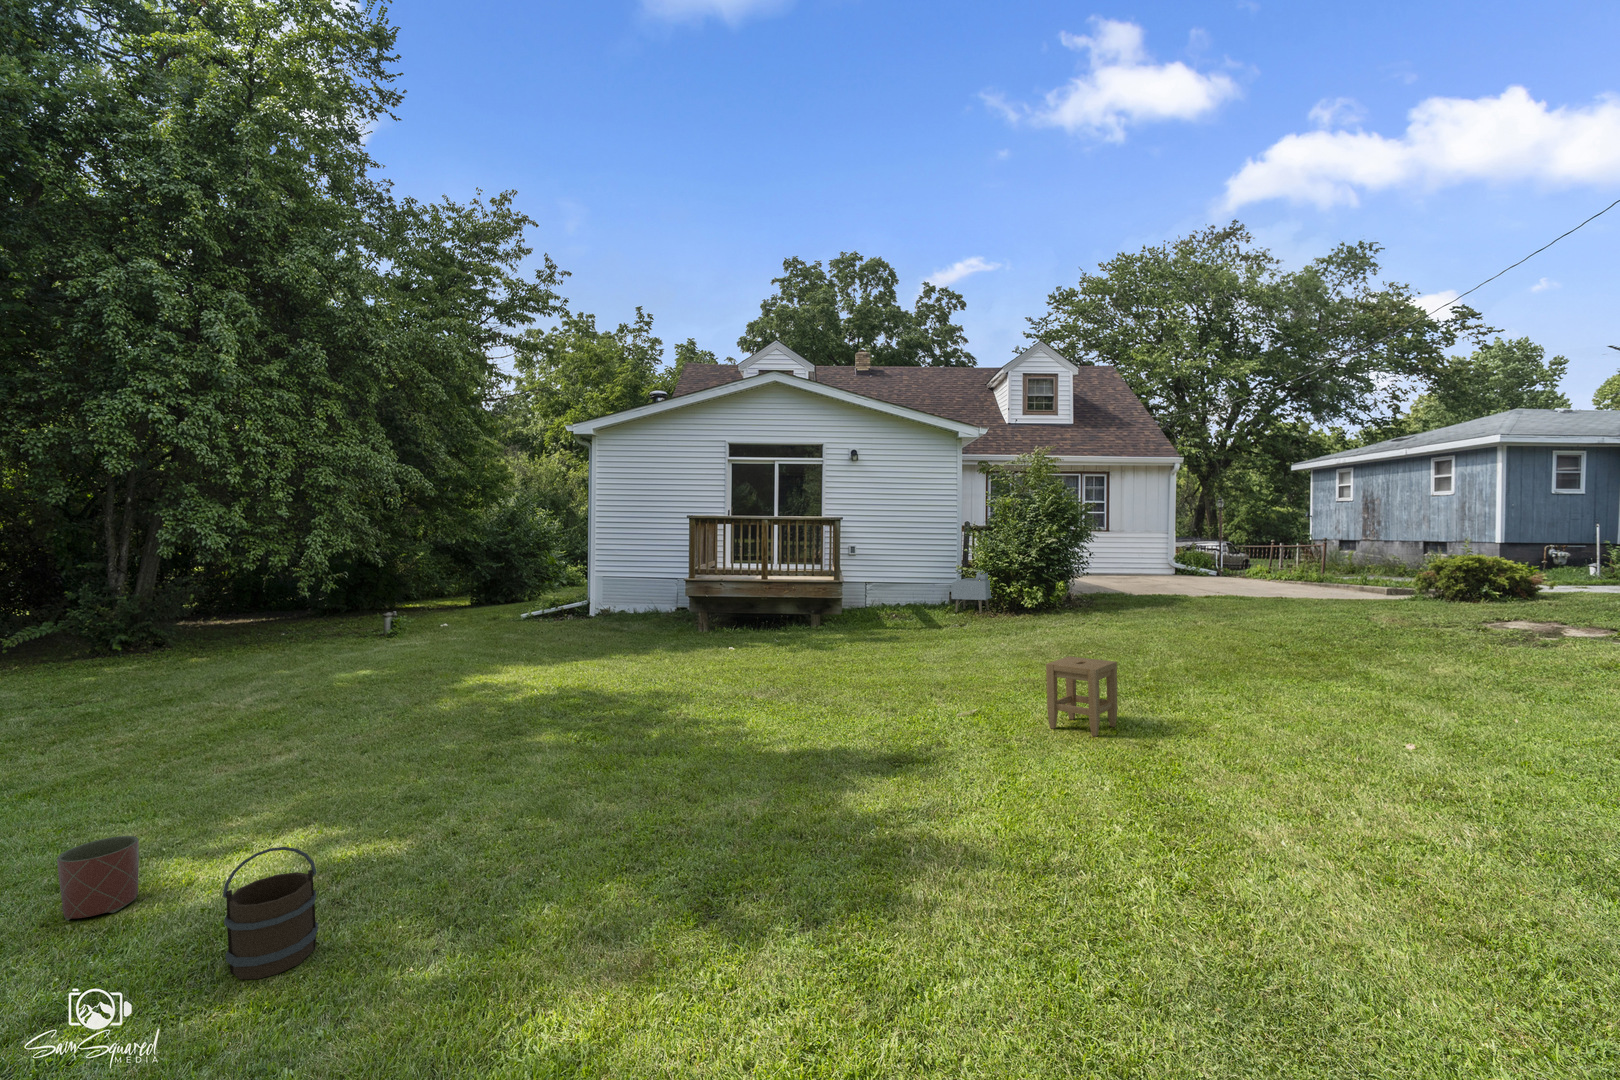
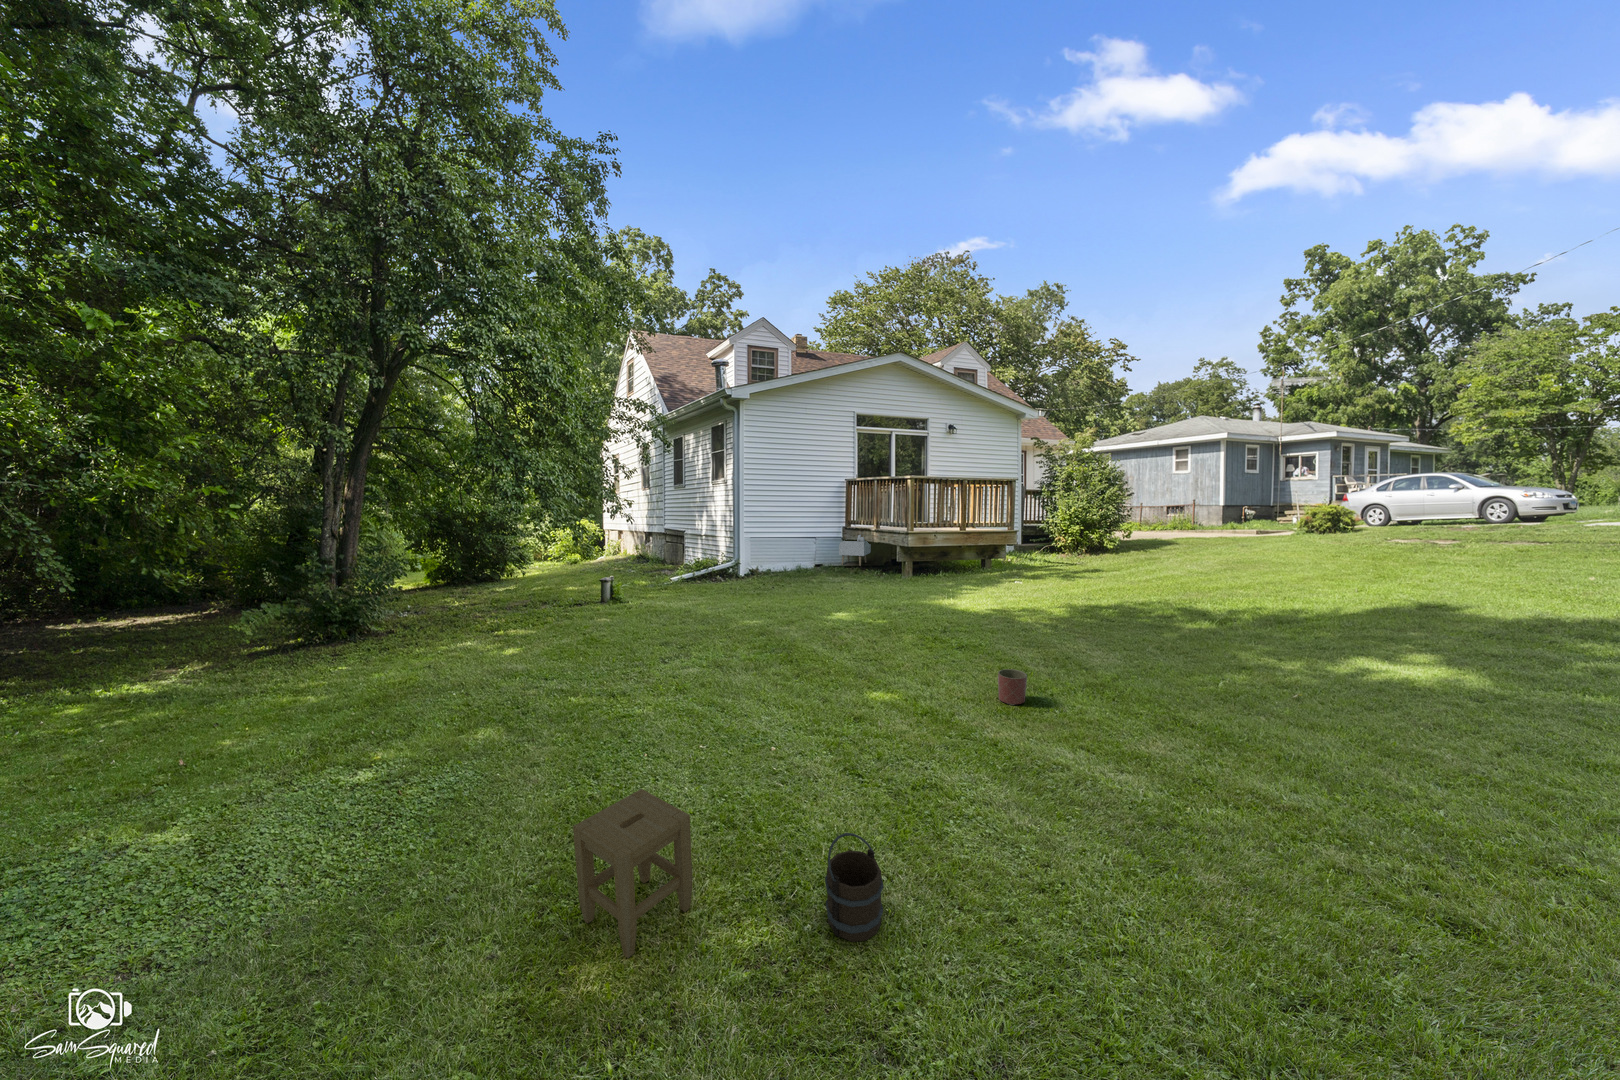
stool: present [1046,656,1118,737] -> present [573,789,692,958]
planter: present [57,836,139,921] -> present [998,669,1027,705]
bucket: present [223,847,318,979] -> present [825,833,883,942]

